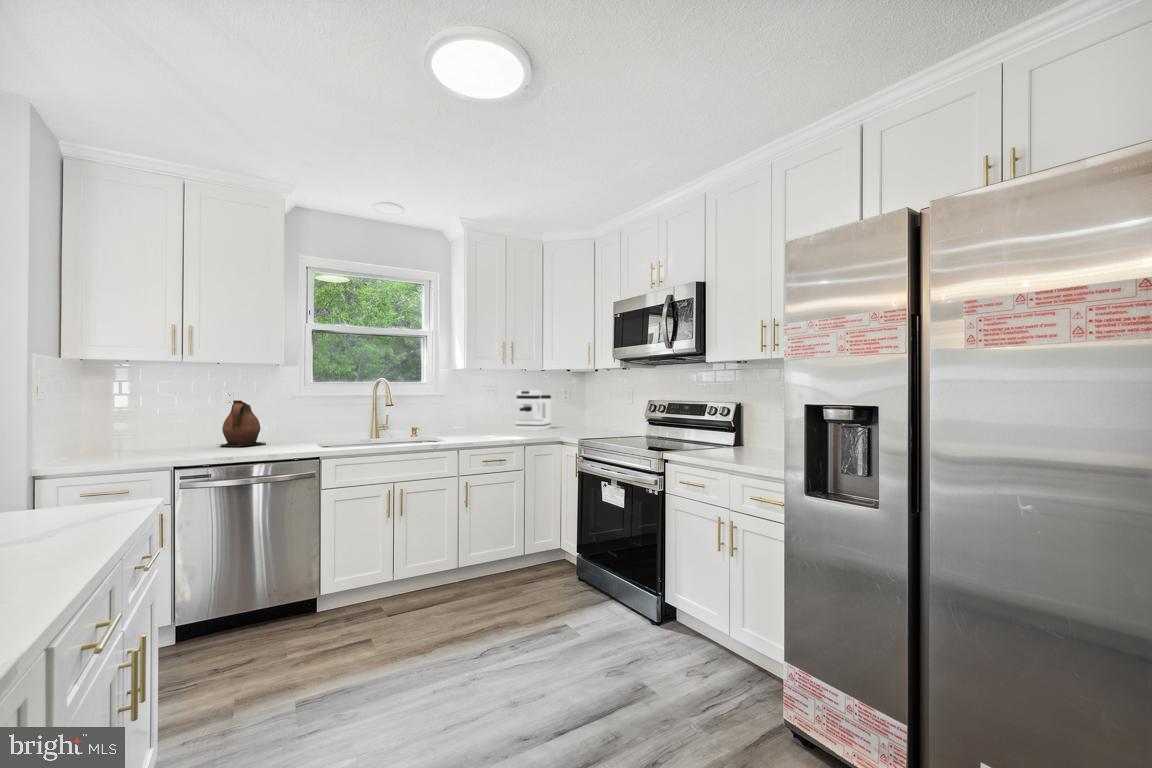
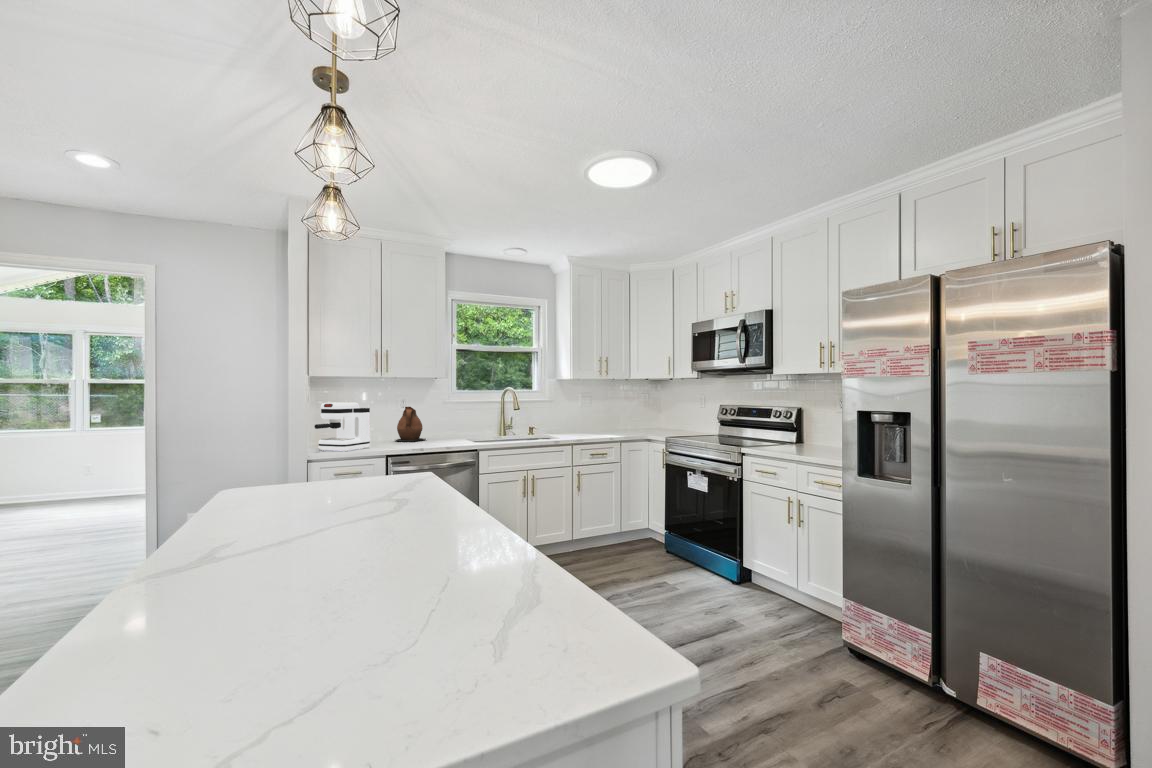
coffee maker: present [515,390,551,430] -> present [314,402,370,452]

